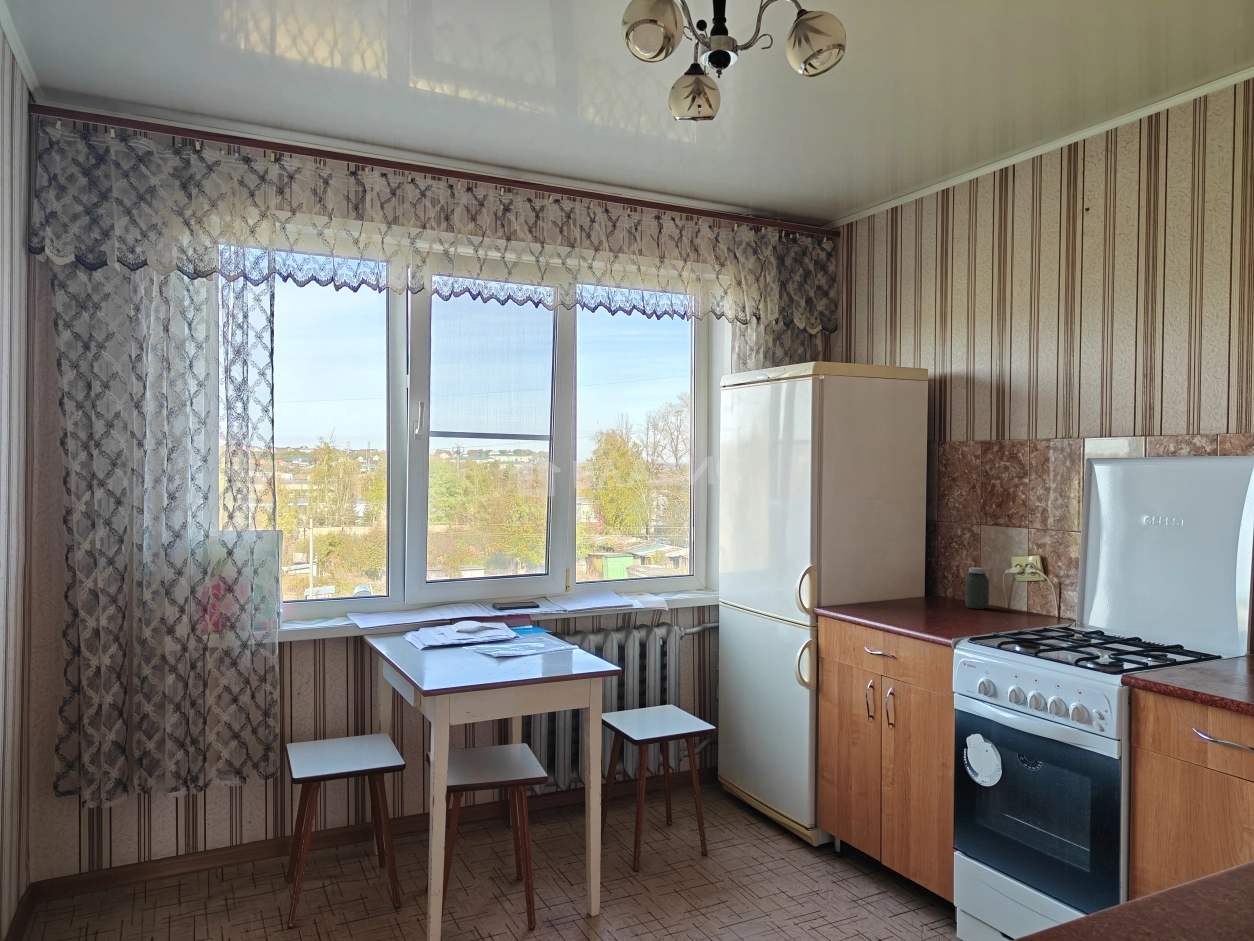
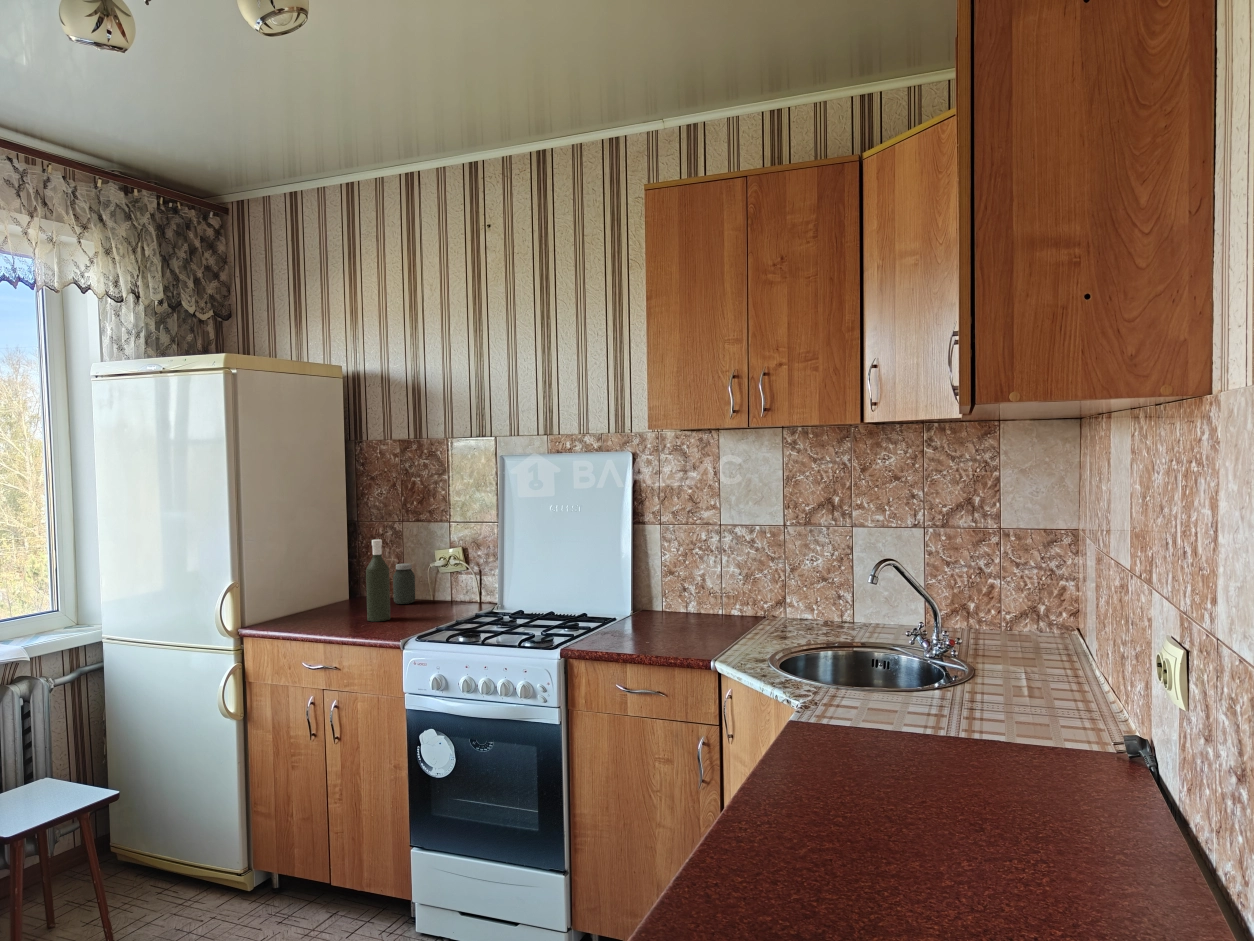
bottle: none [930,538,954,619] -> present [366,539,390,622]

